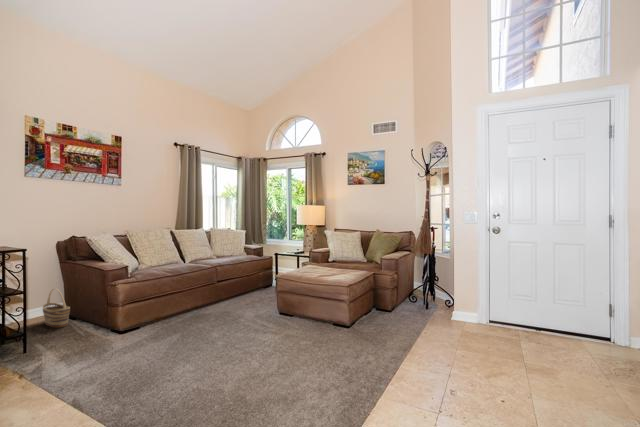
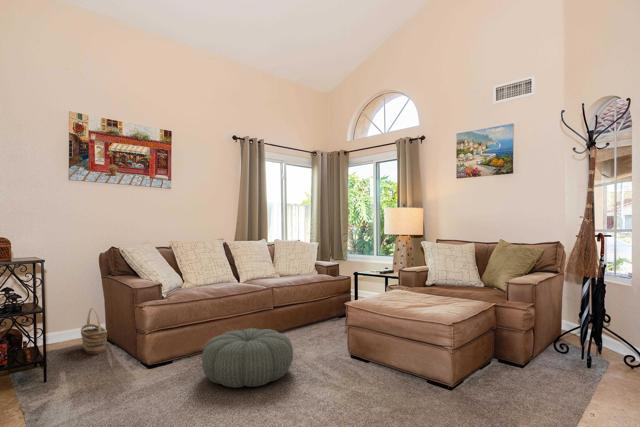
pouf: none [168,297,239,341] -> present [202,328,293,388]

